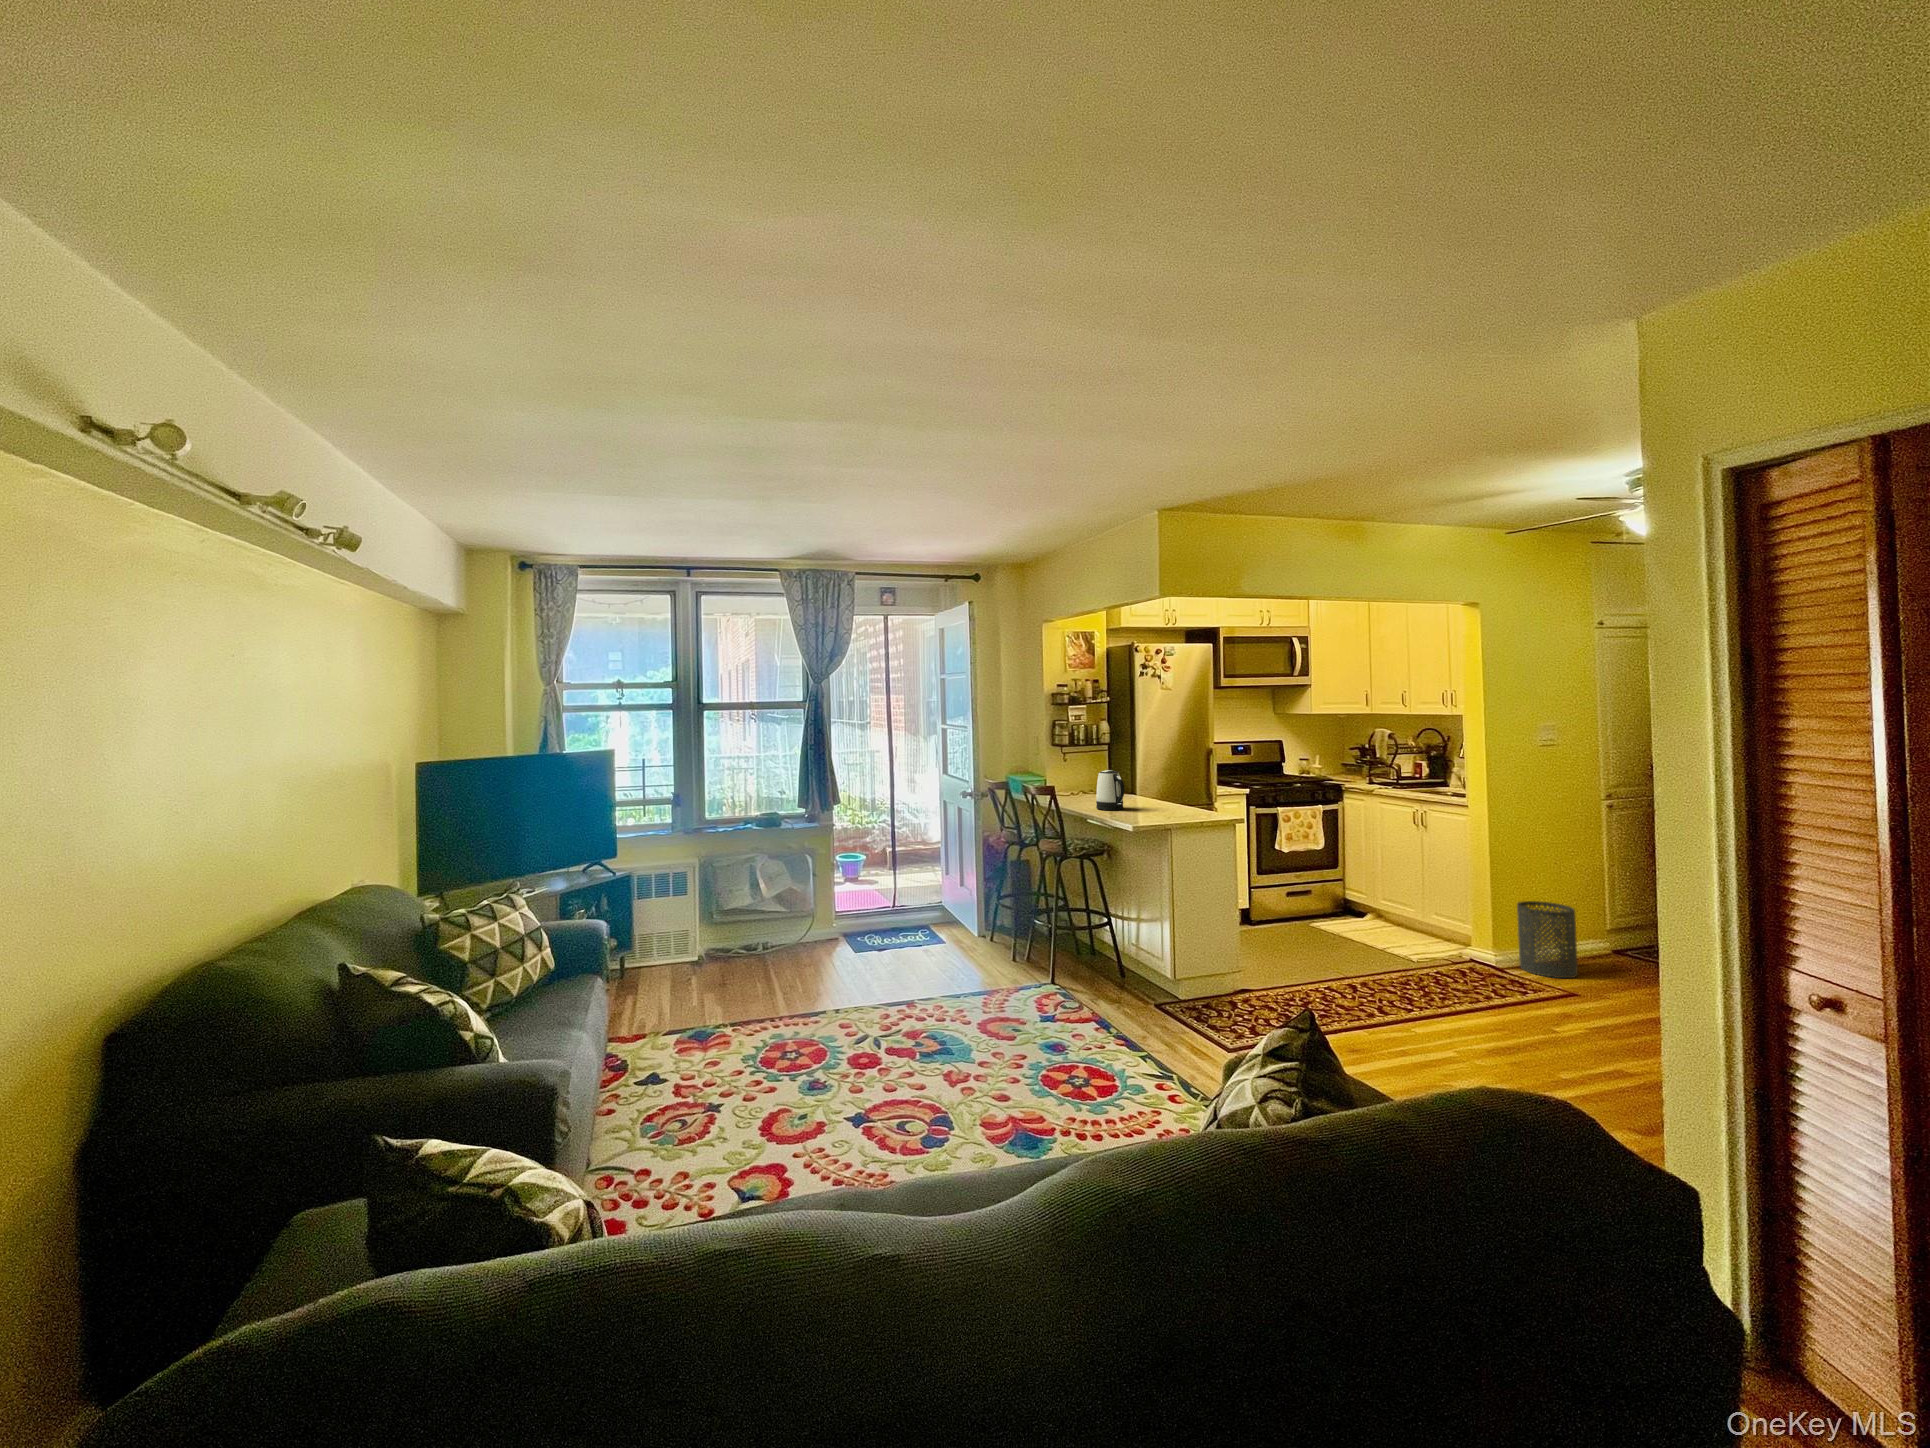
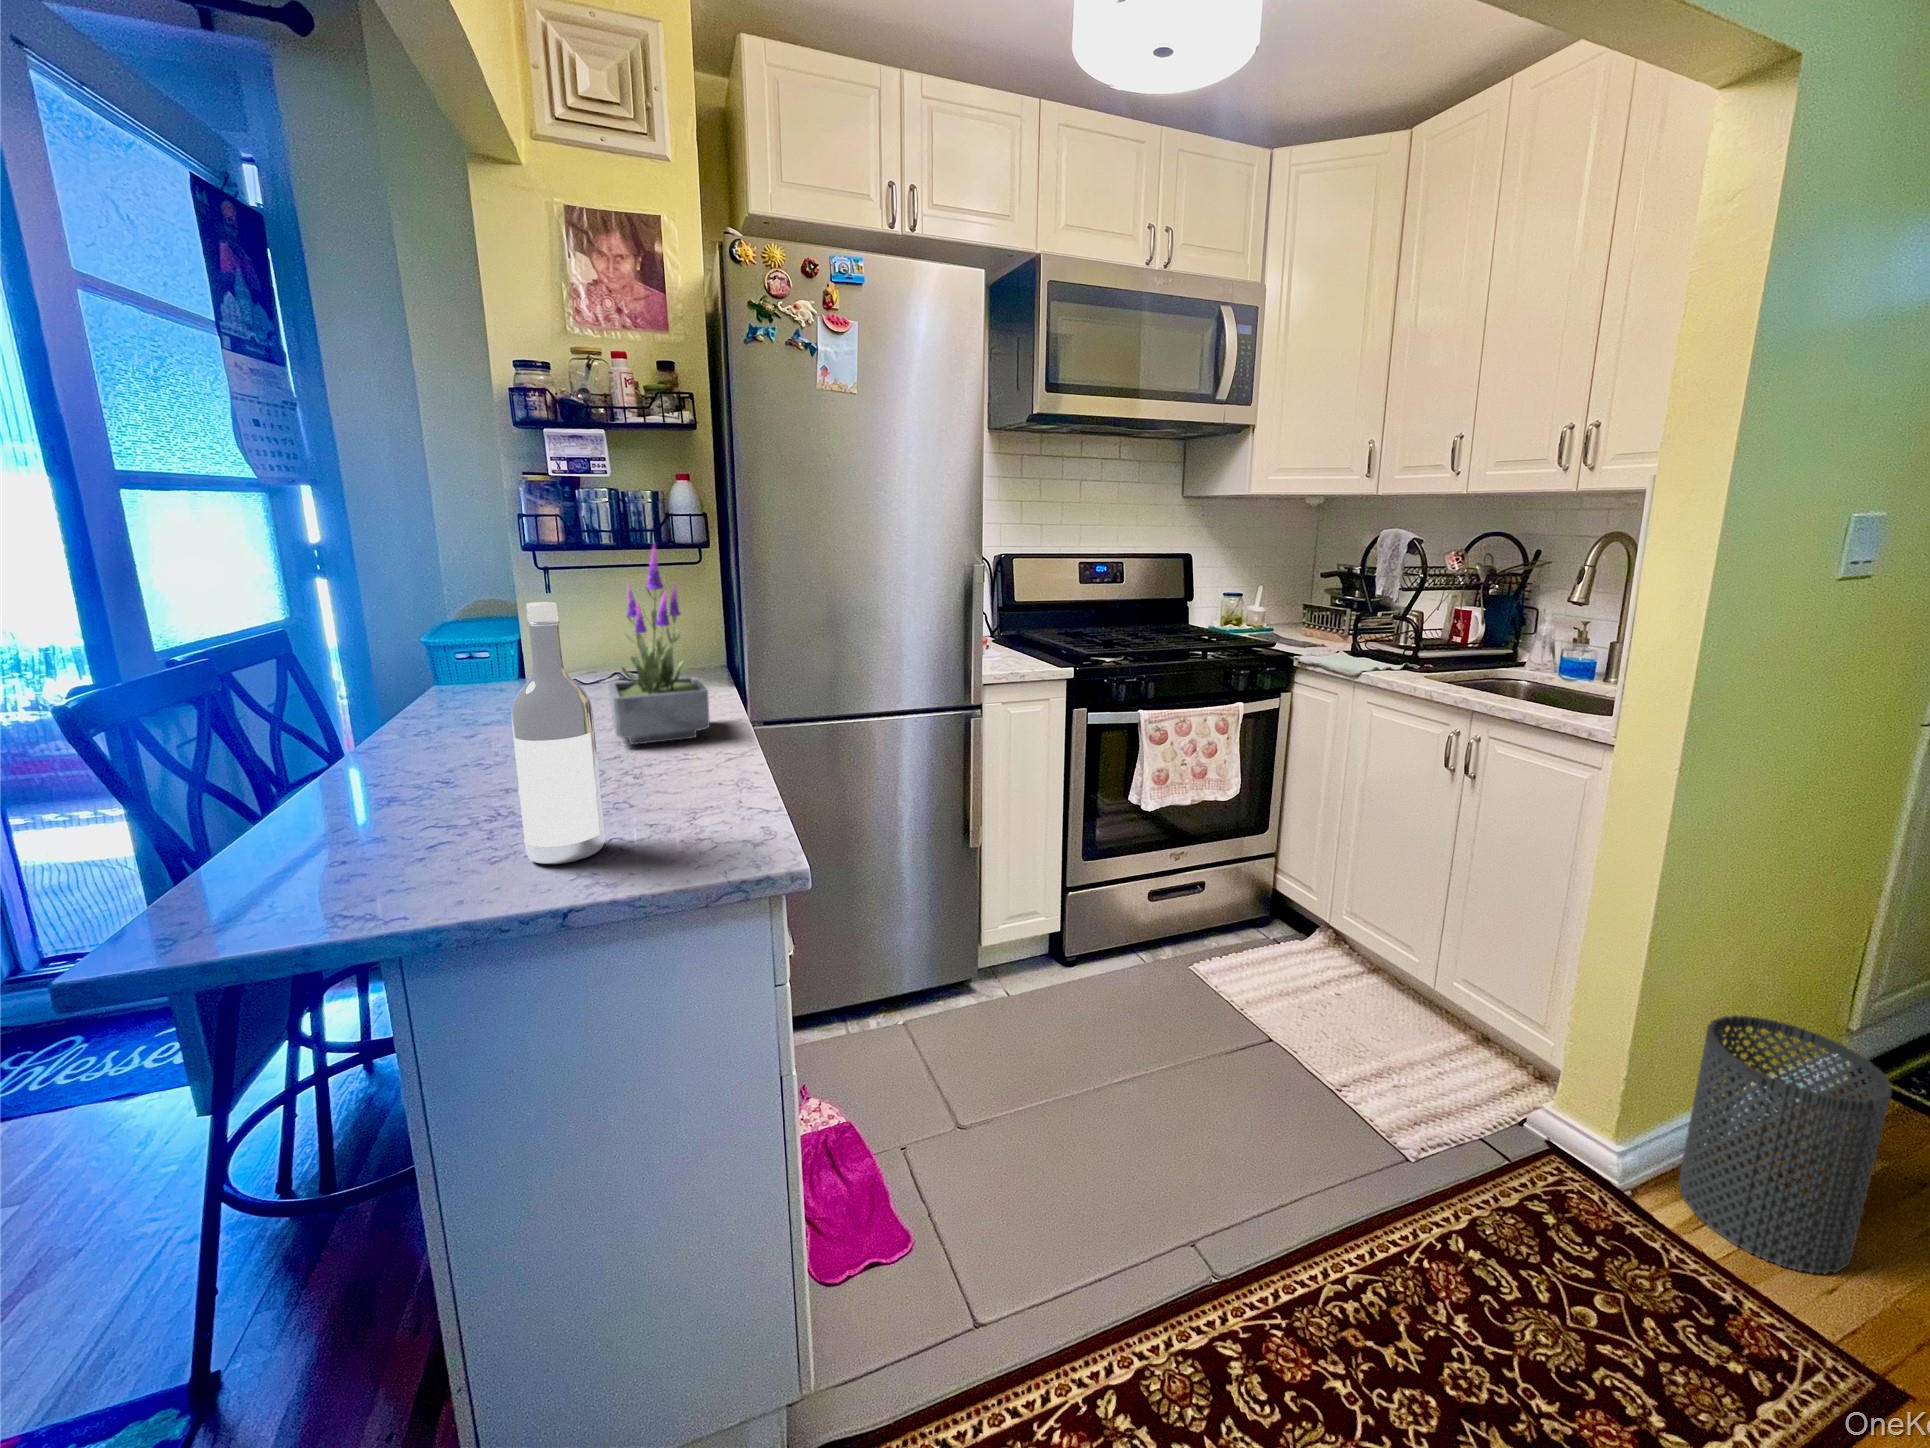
potted plant: none [1127,744,1163,804] -> present [609,548,710,745]
wine bottle: none [1176,759,1194,816] -> present [512,602,604,864]
kettle: present [1096,770,1125,810] -> none [363,635,490,790]

